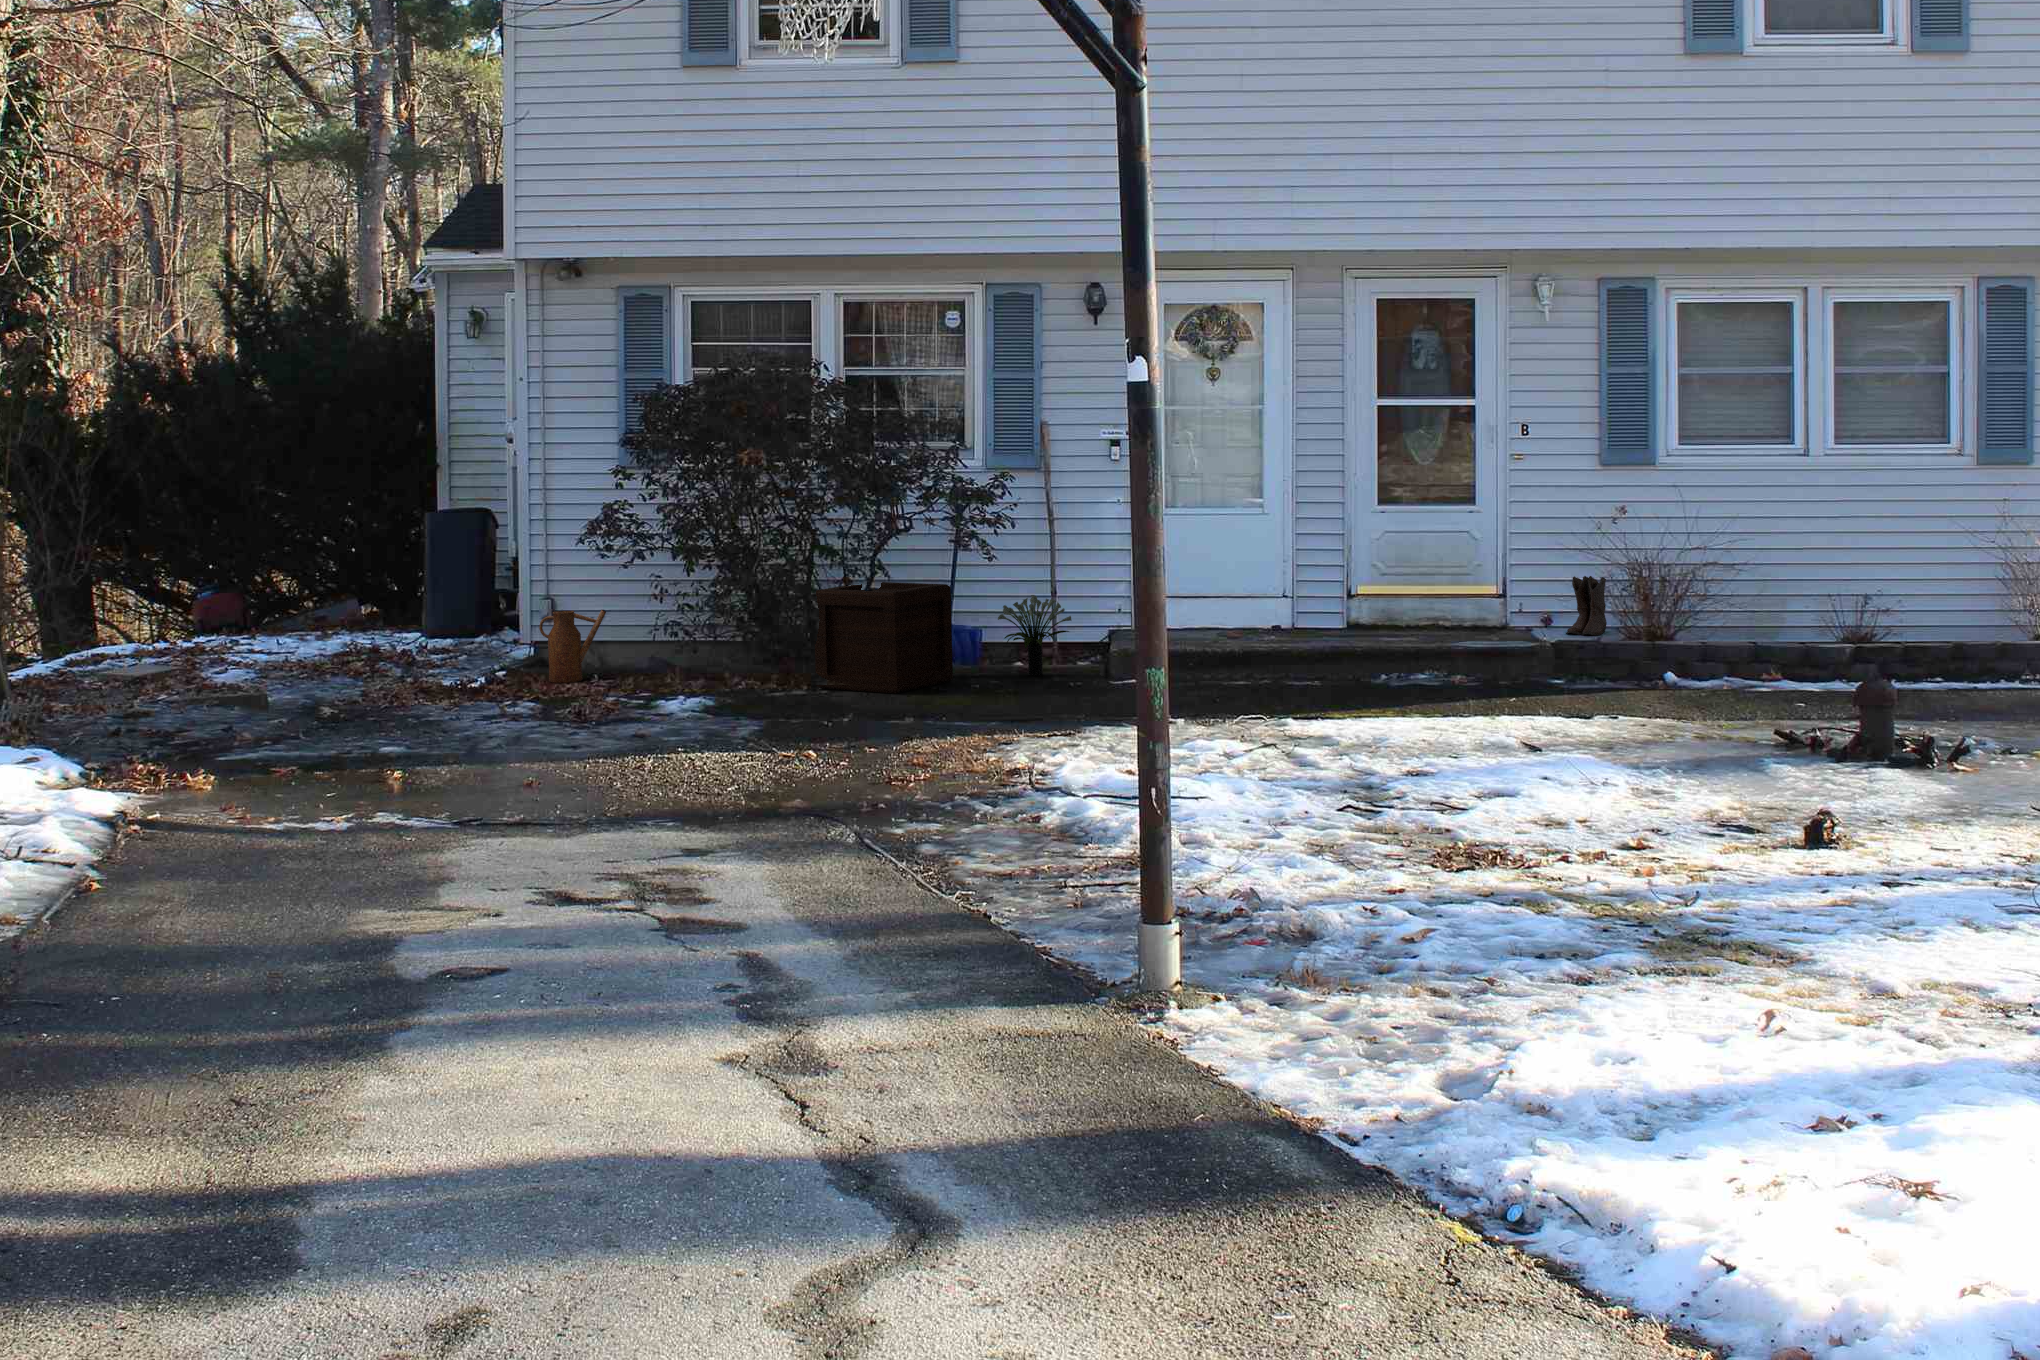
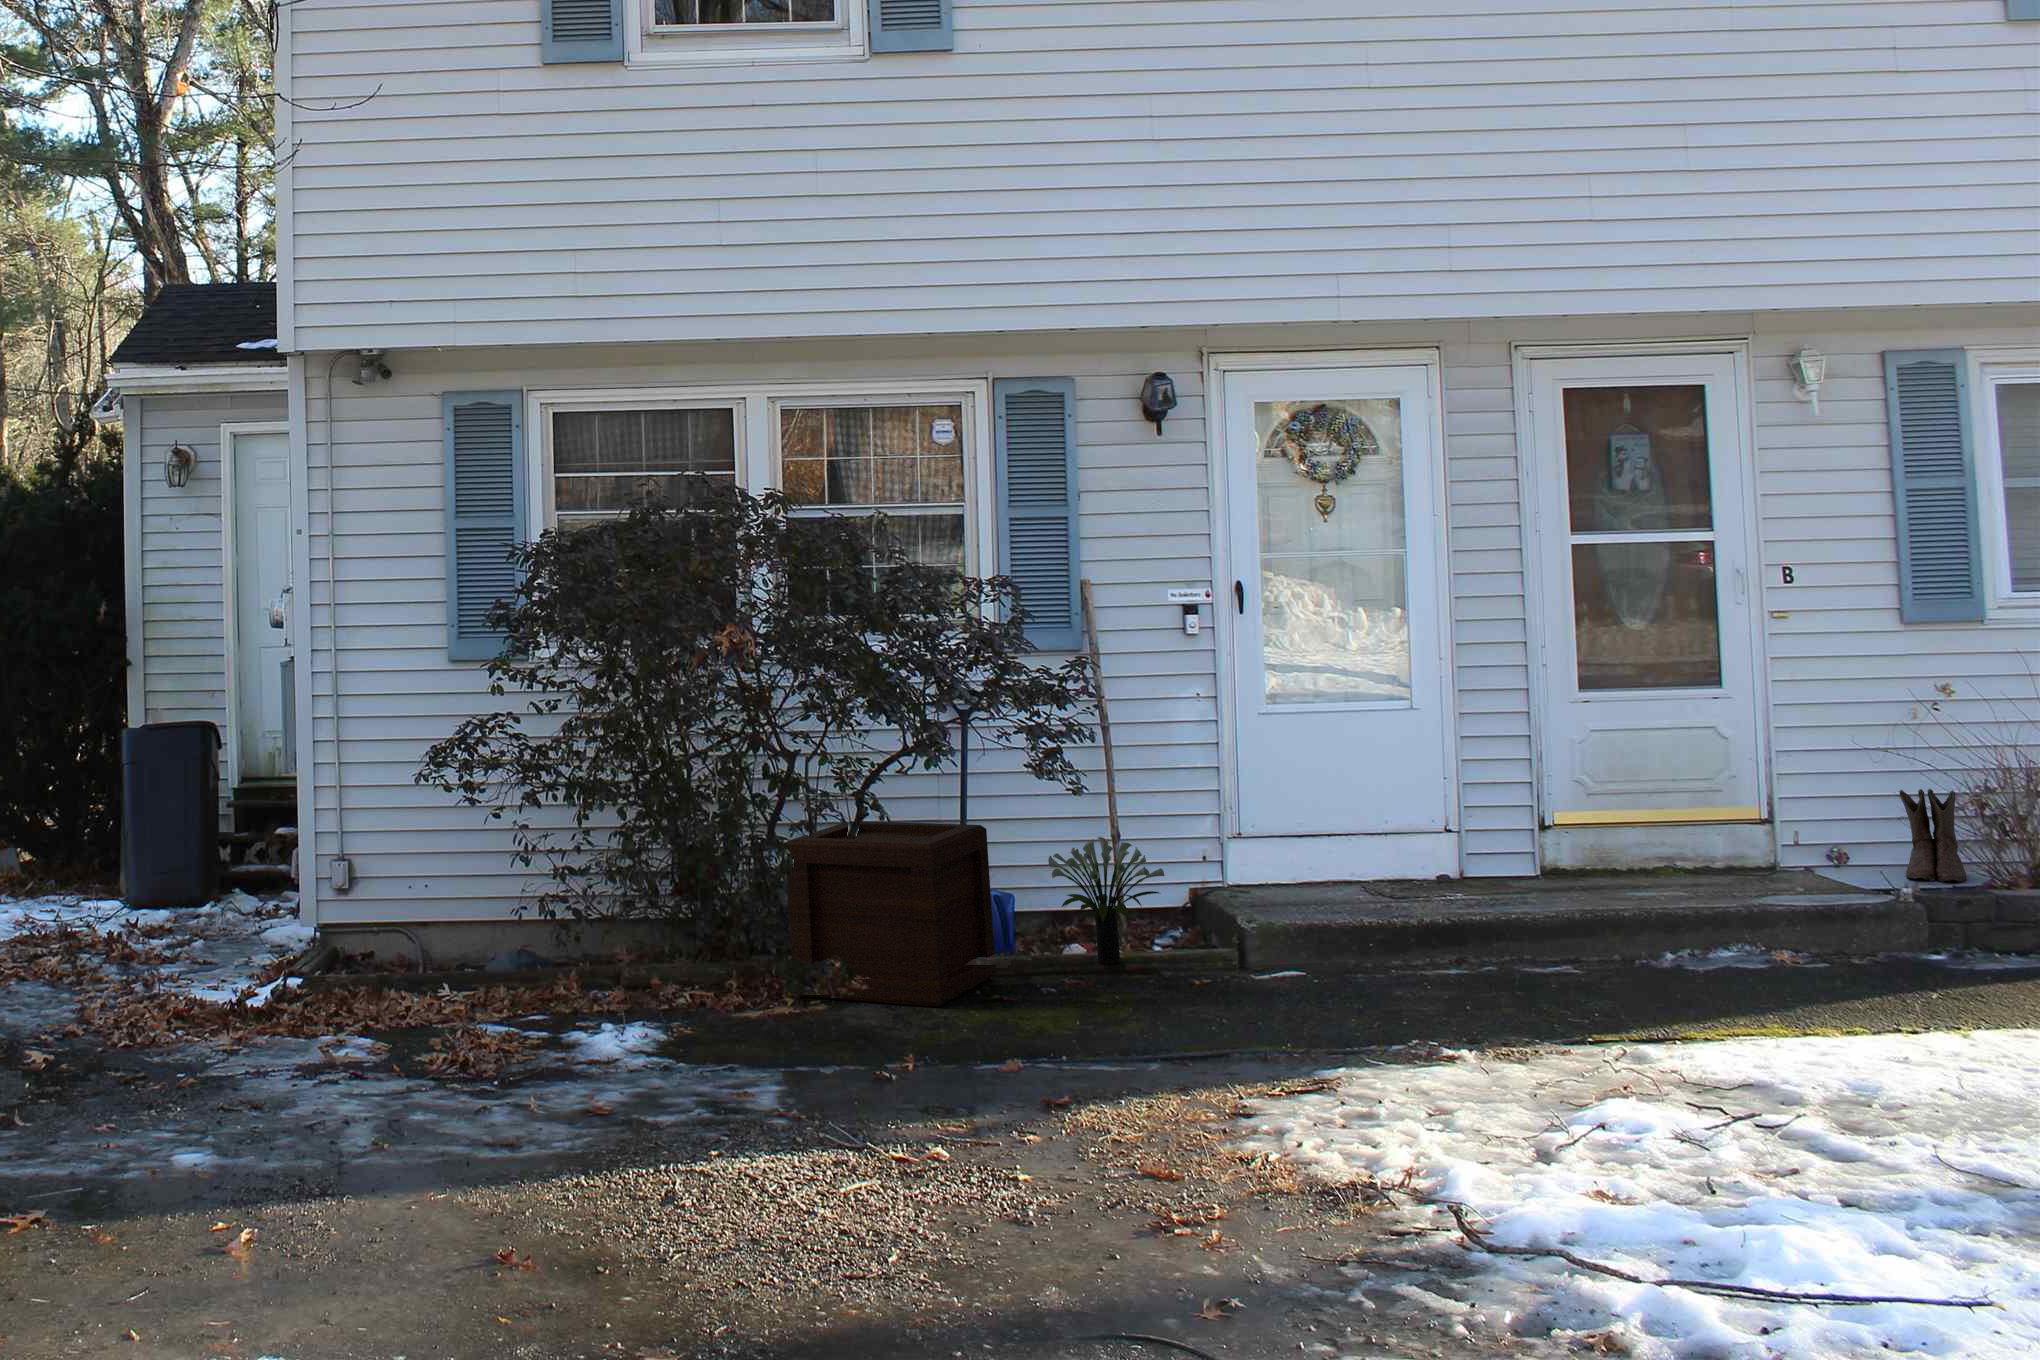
watering can: present [539,610,606,683] -> none [336,872,440,989]

